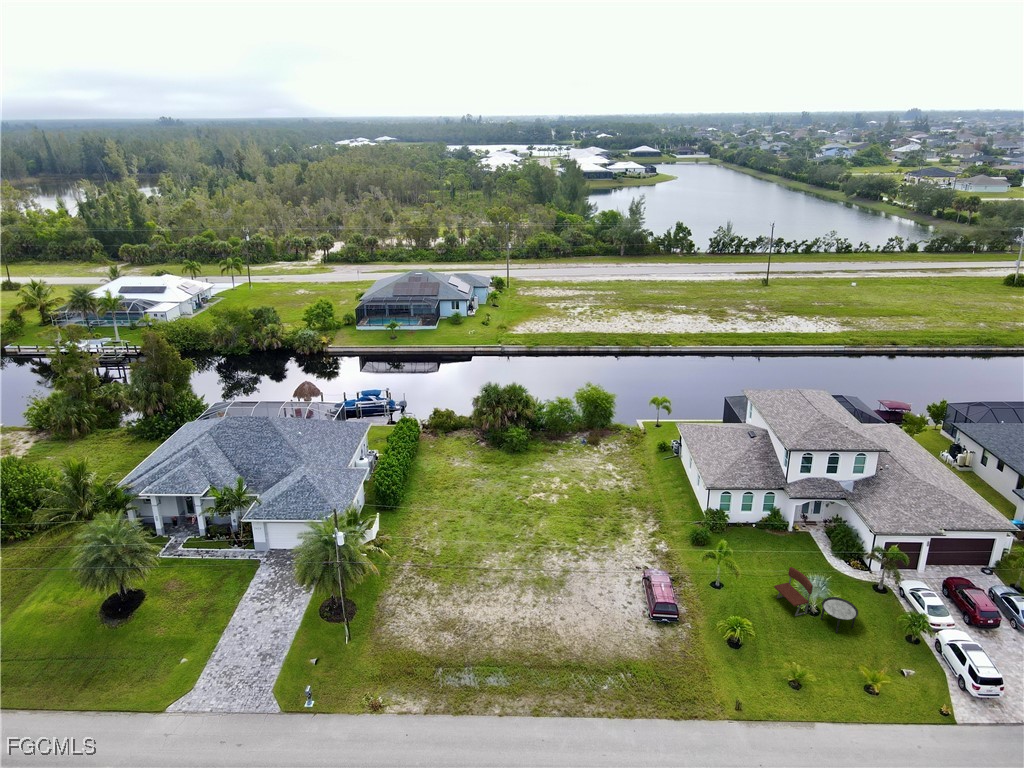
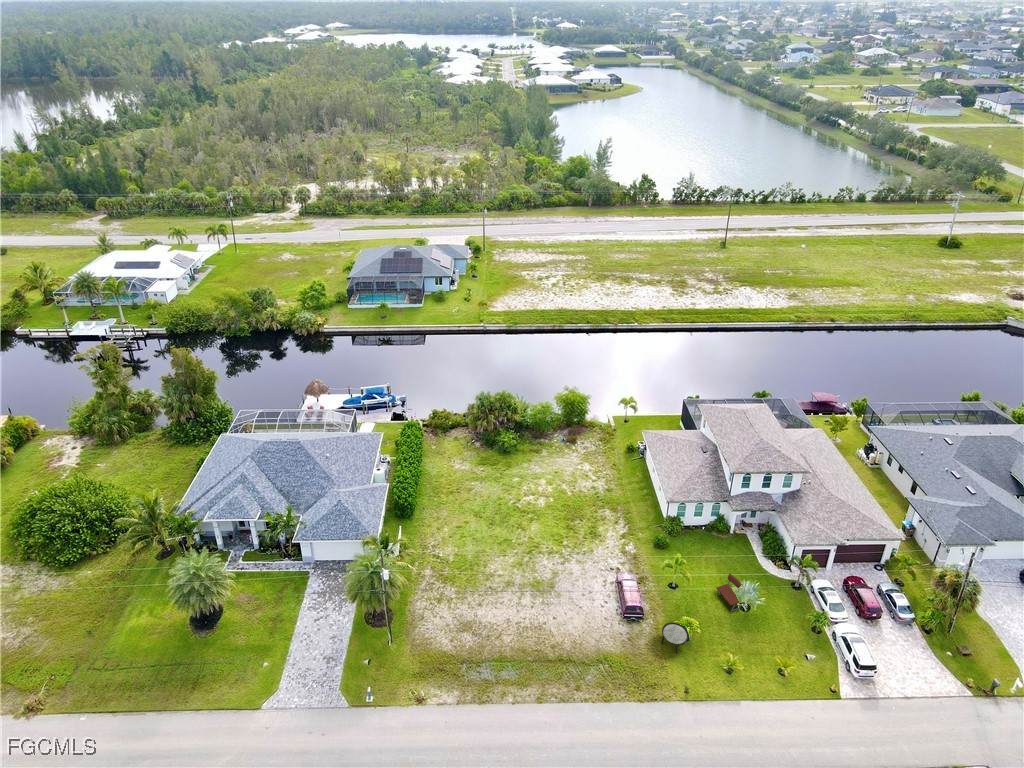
round table: present [820,597,858,633] -> present [662,622,689,653]

